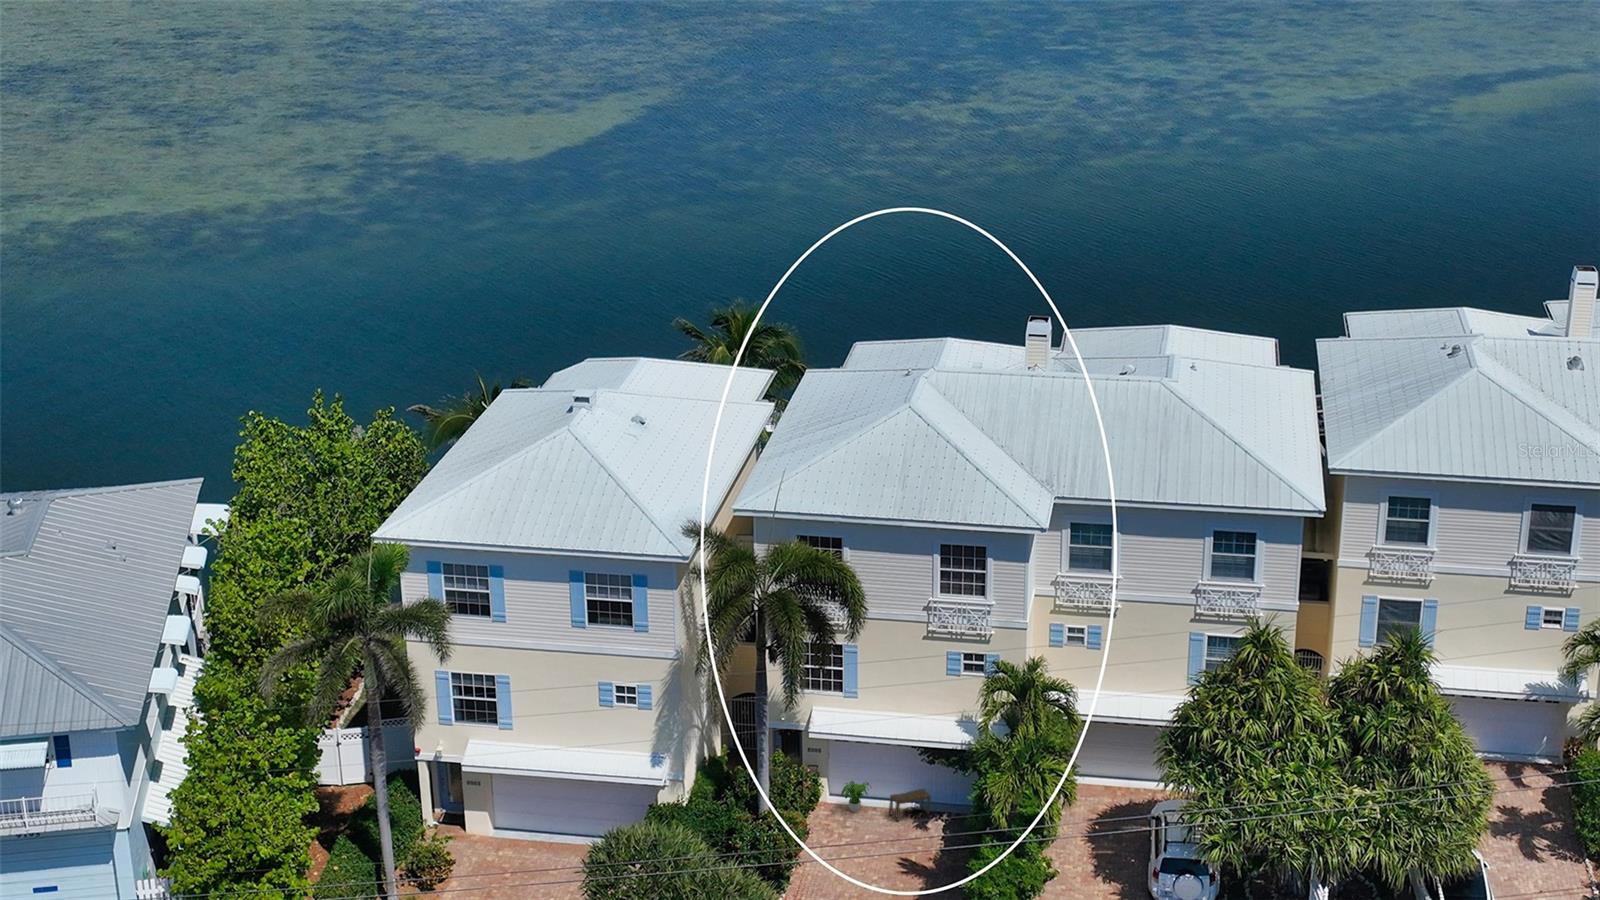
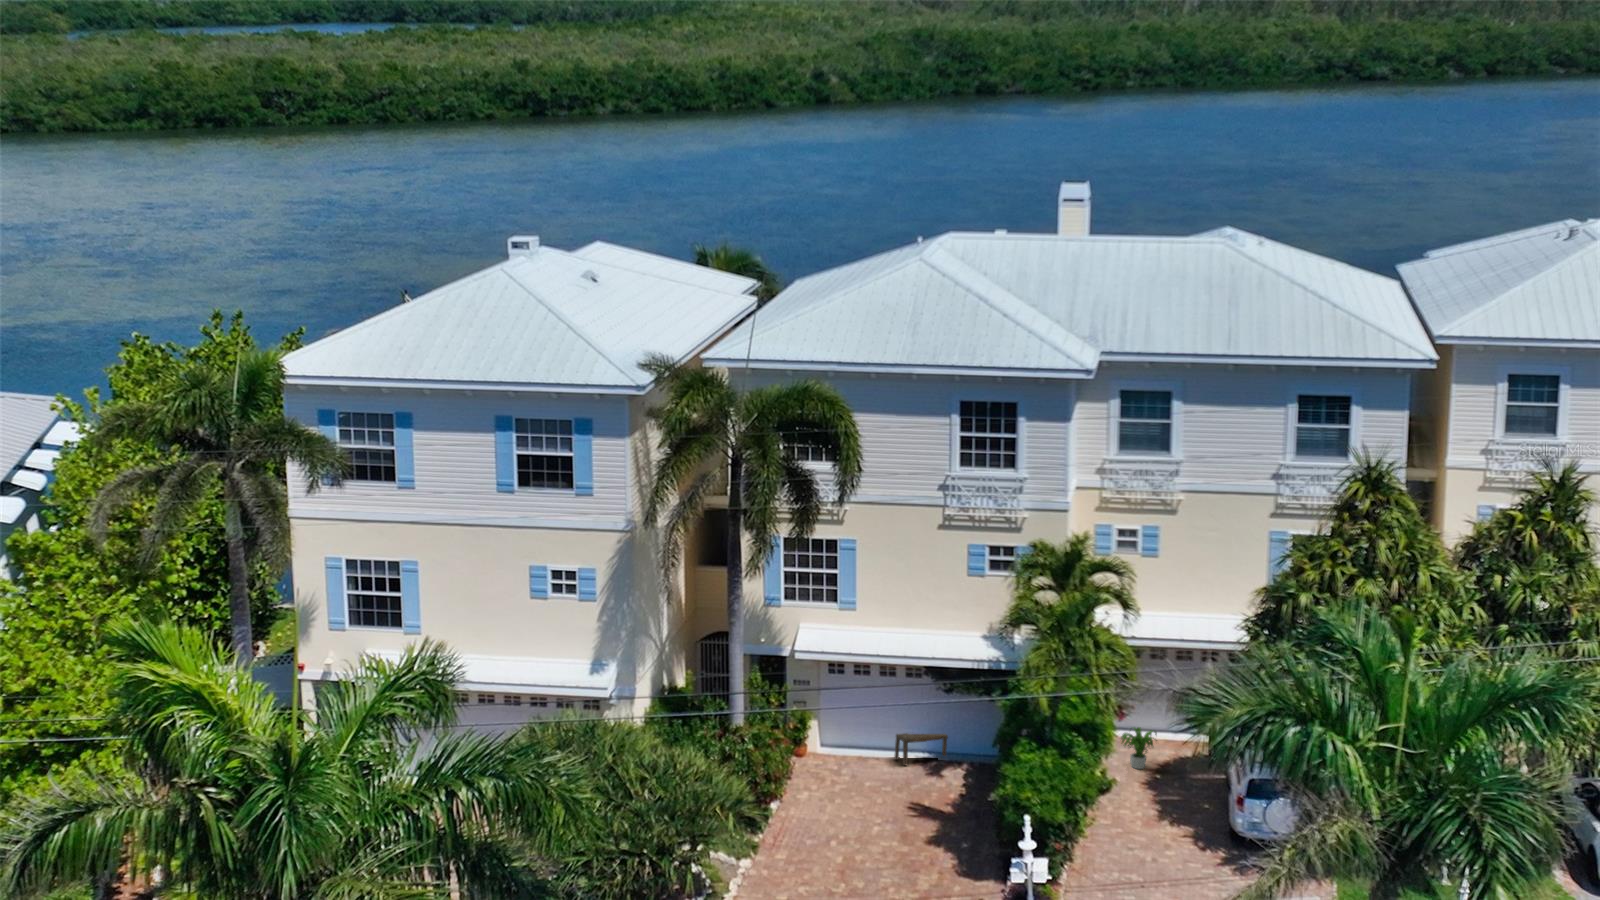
potted plant: present [841,781,871,812] -> present [1122,727,1157,769]

